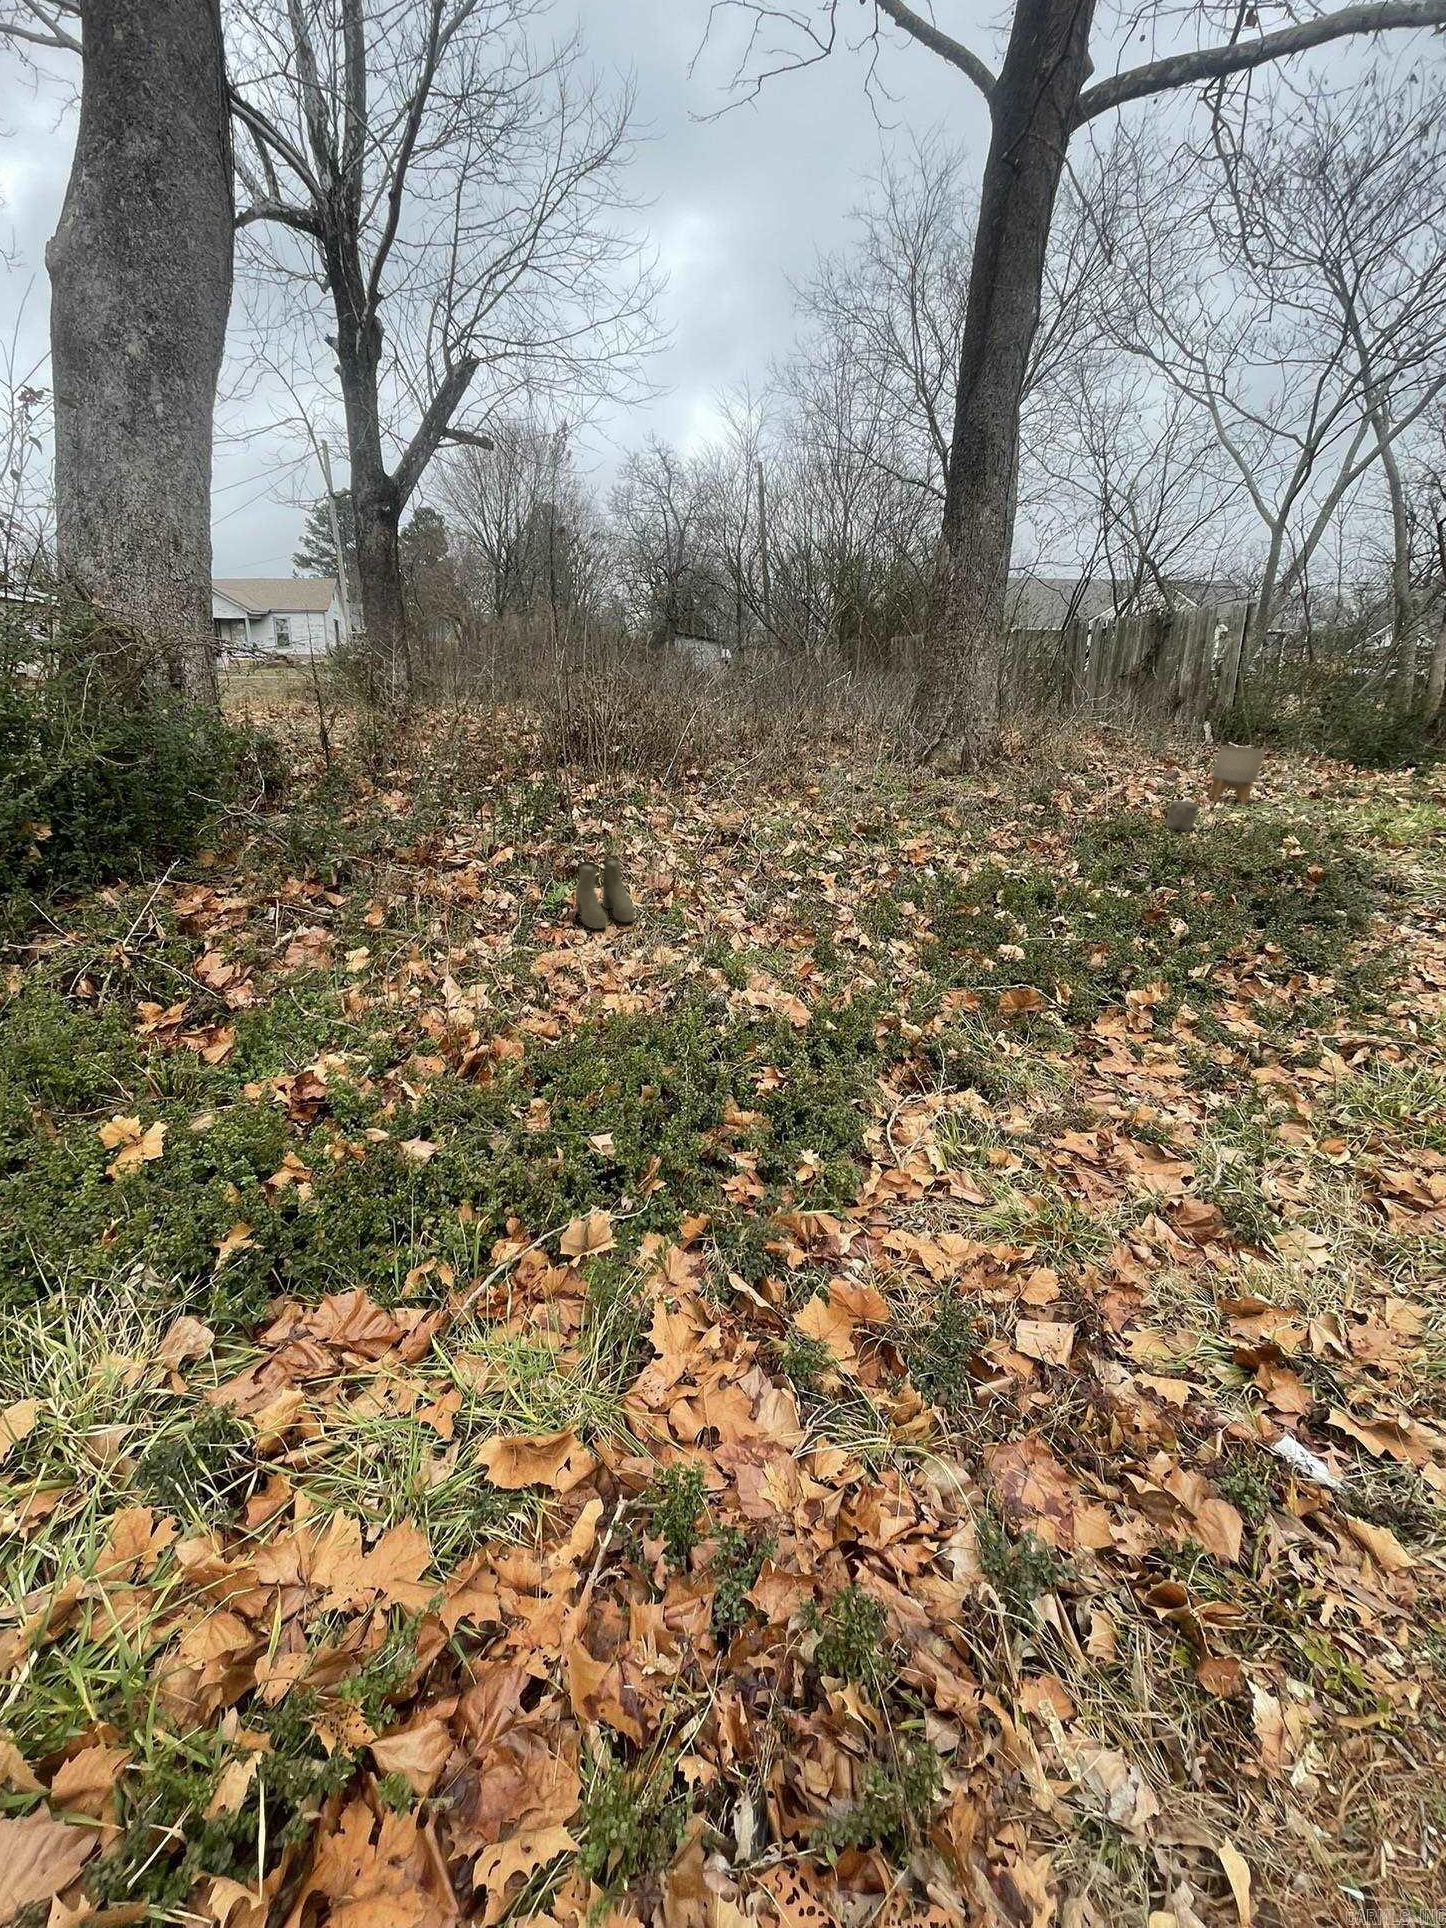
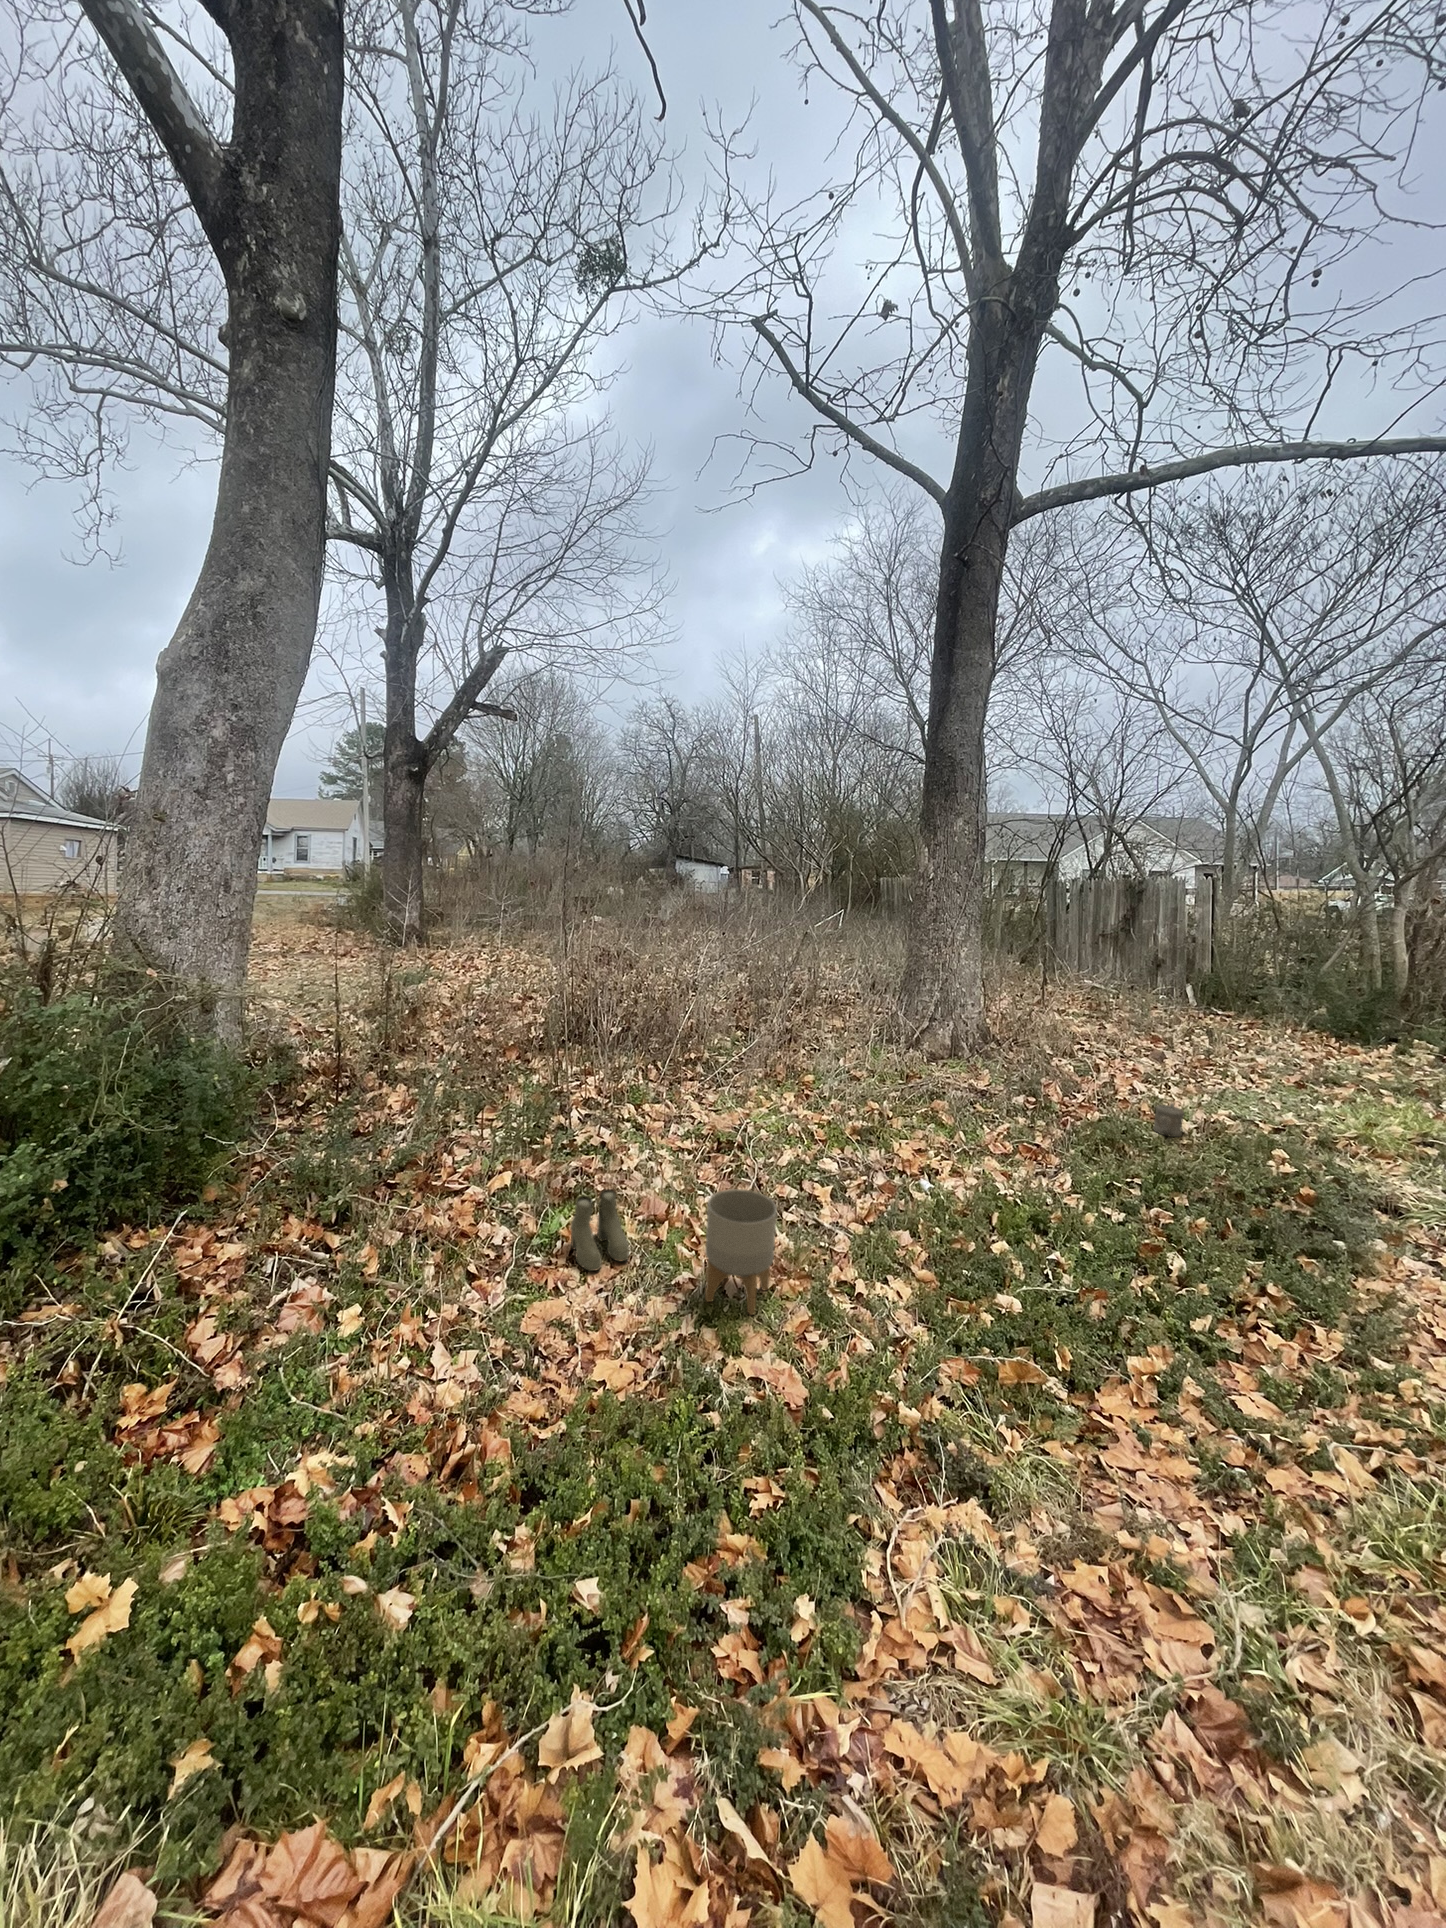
planter: present [1209,746,1265,805] -> present [705,1189,777,1315]

